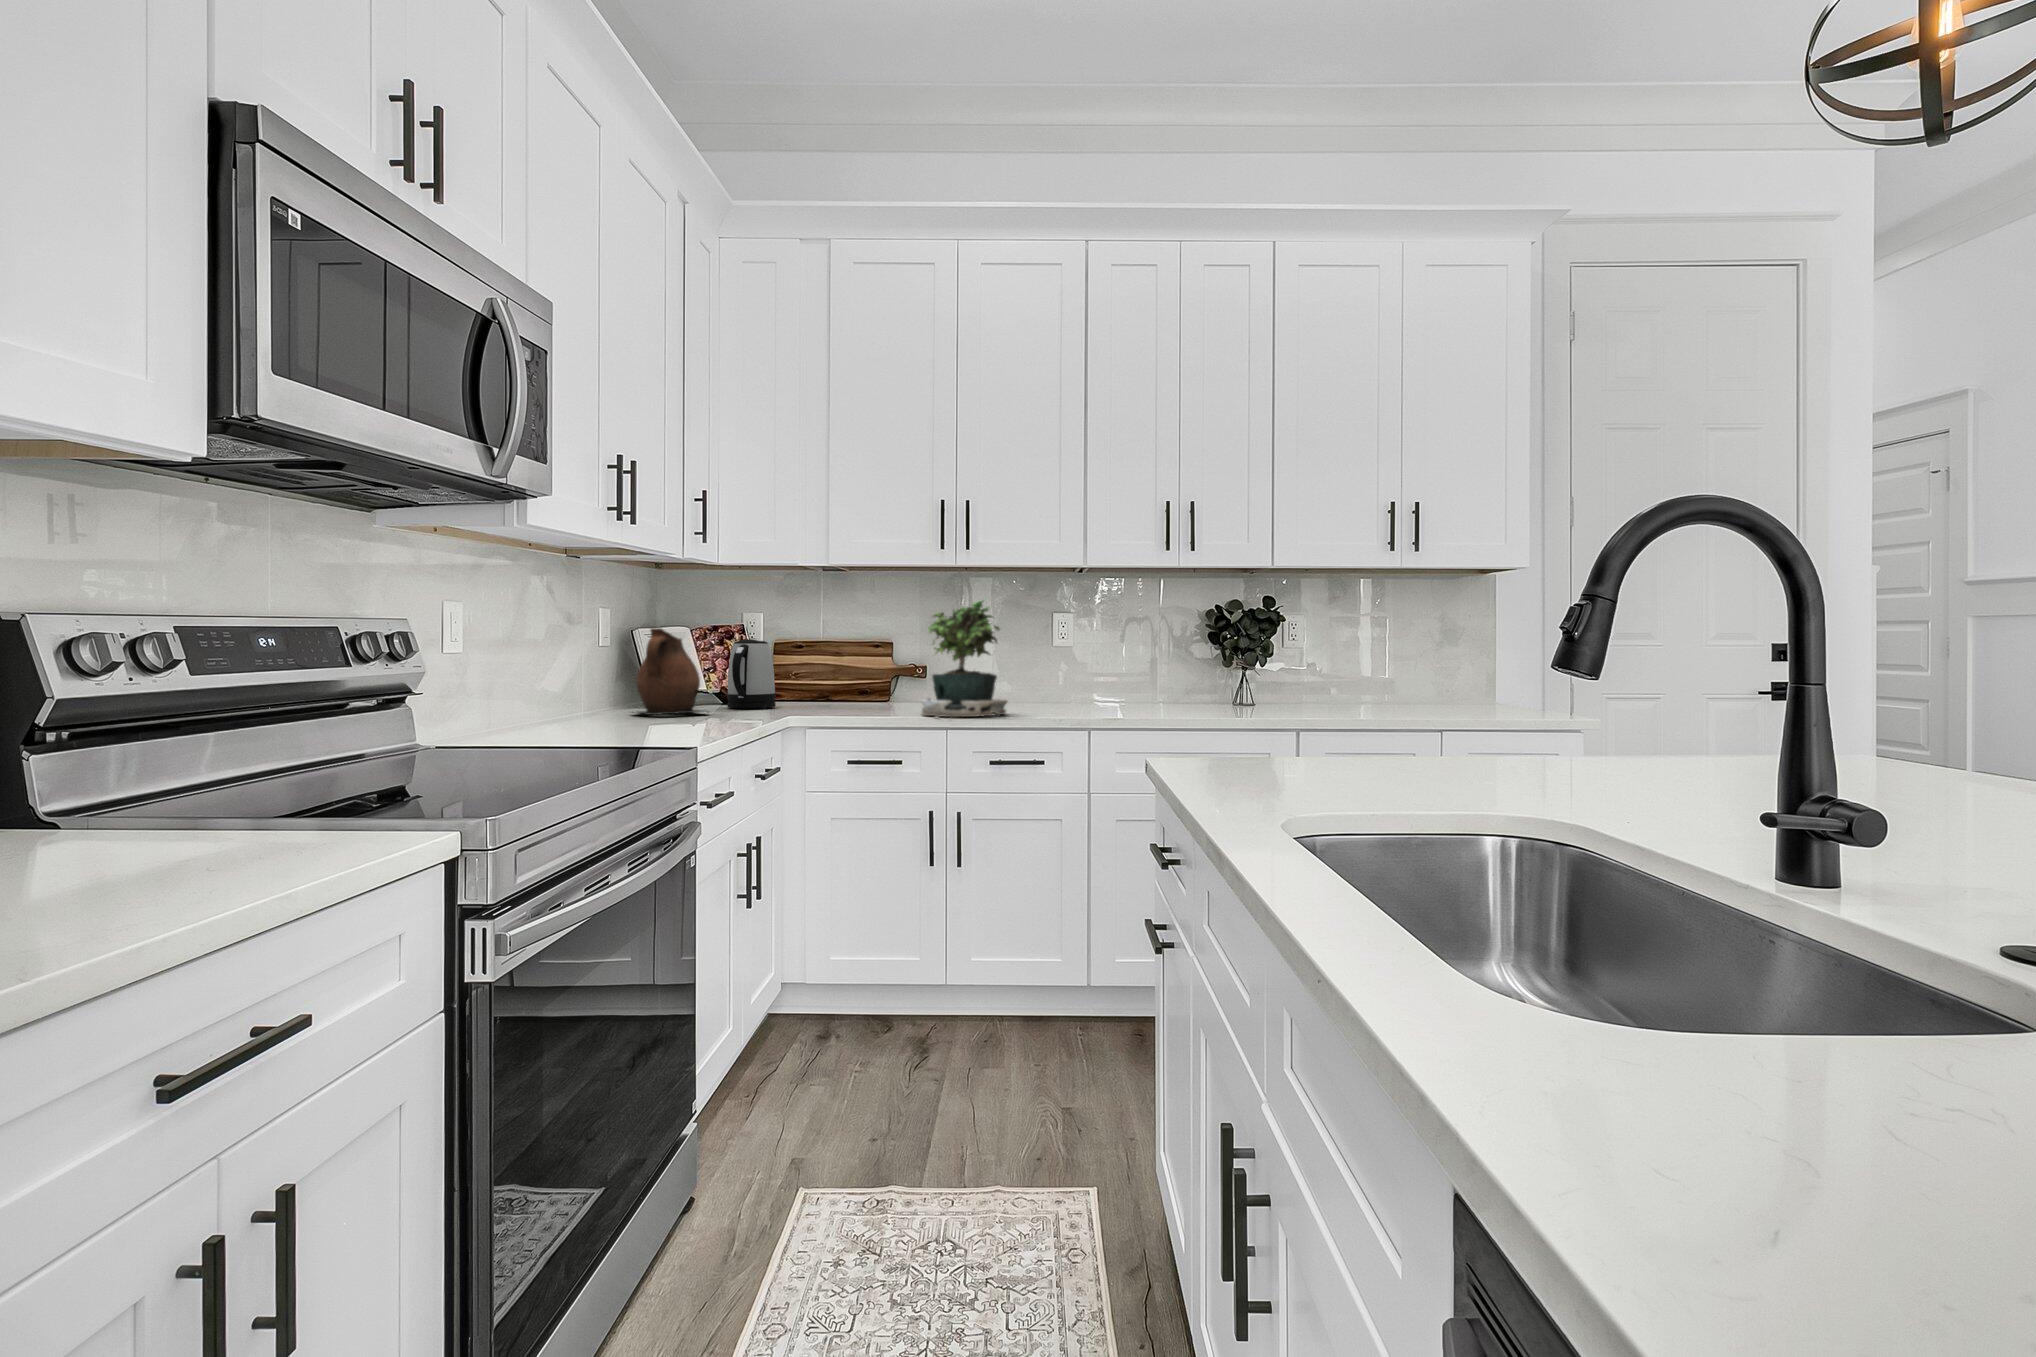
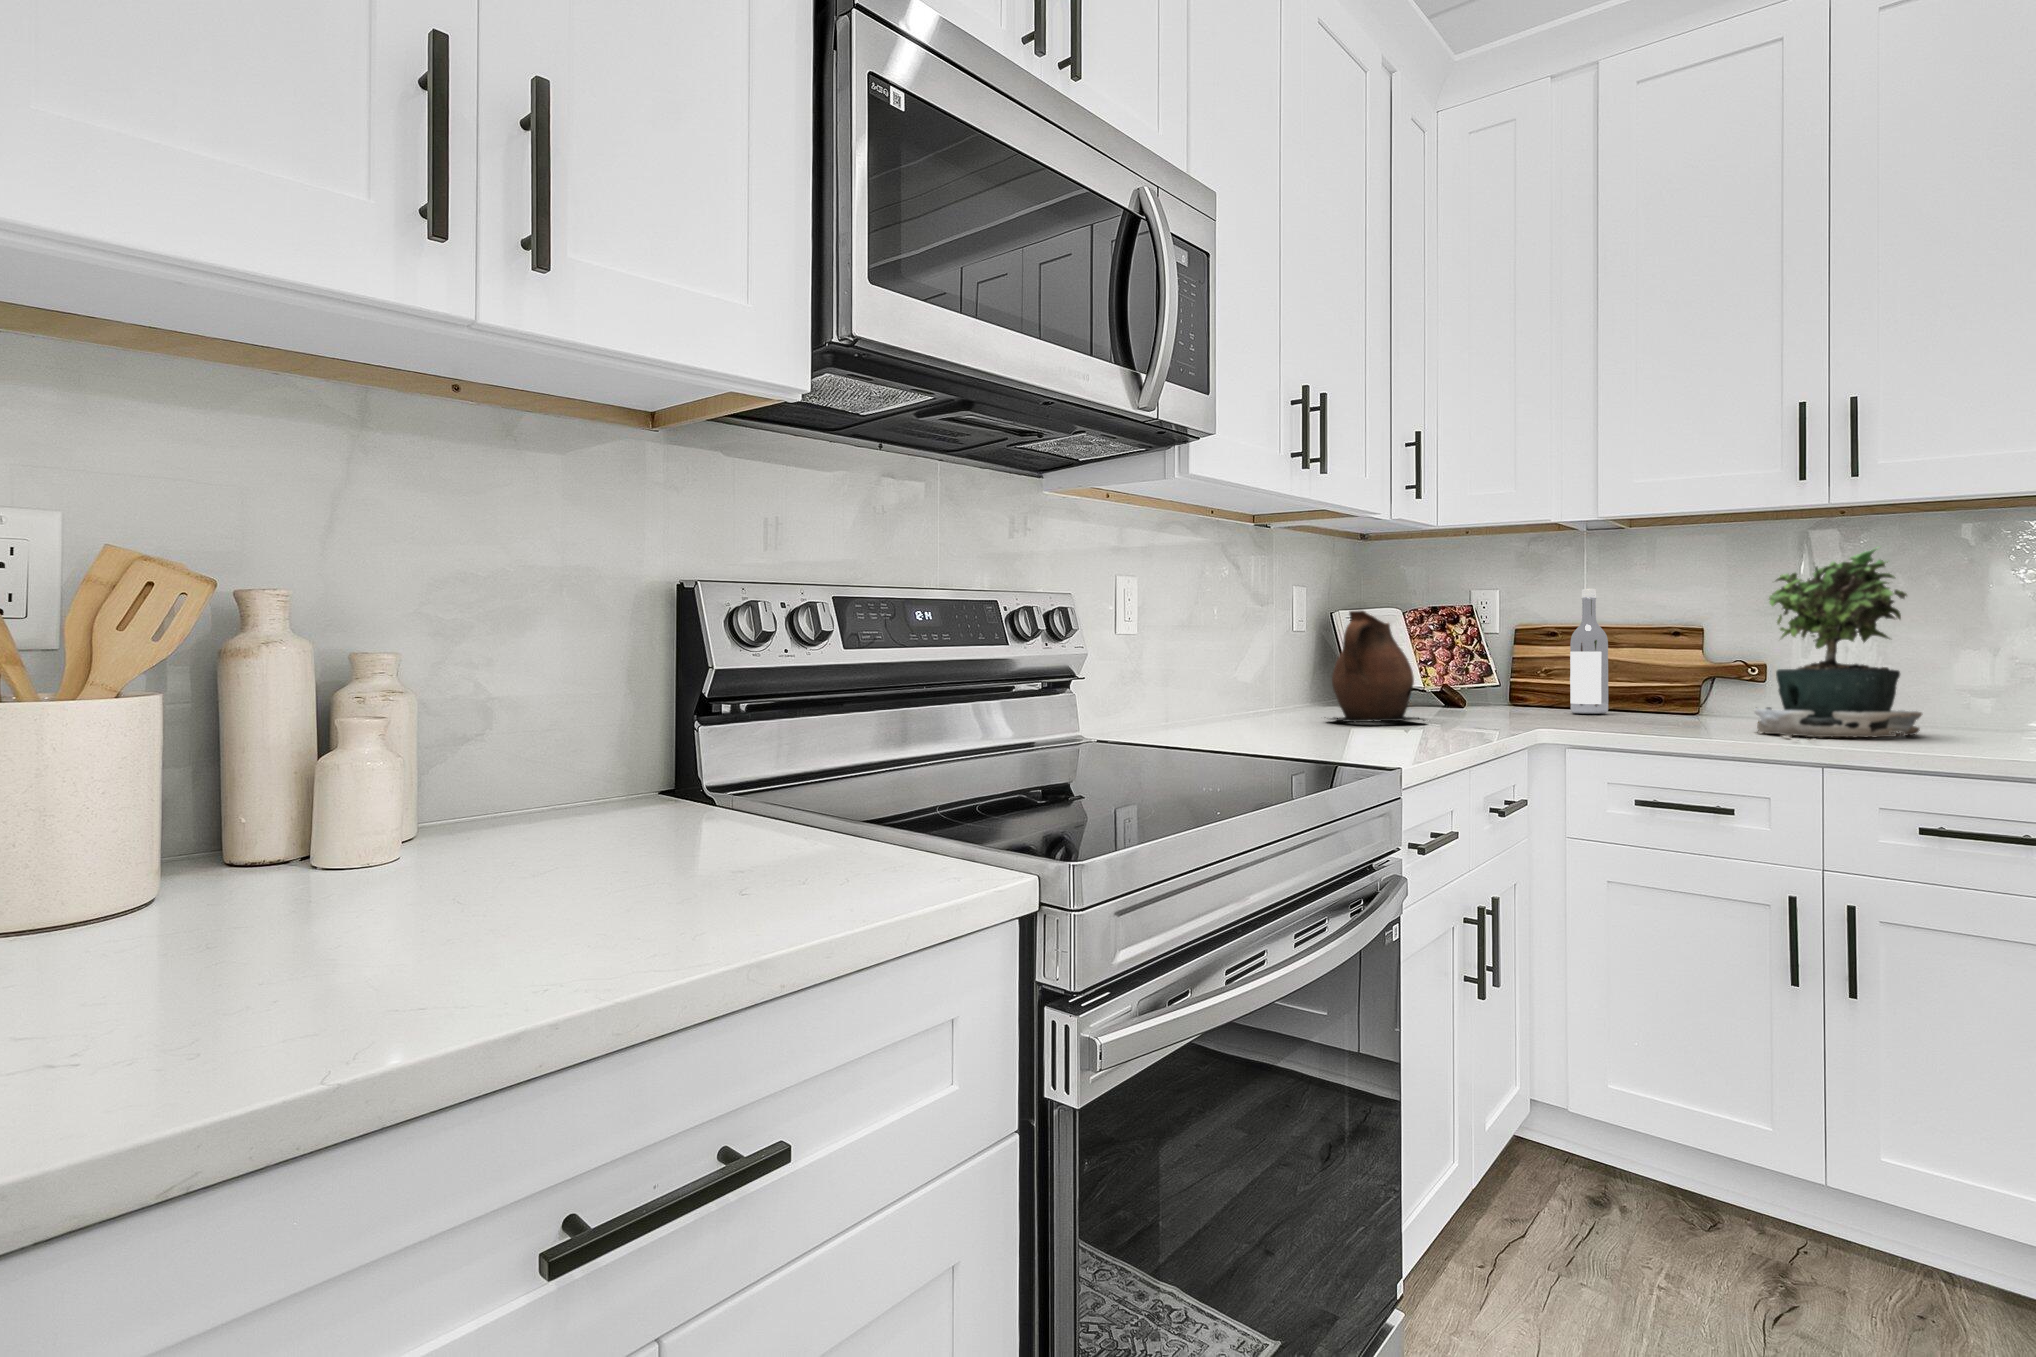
wine bottle: none [810,616,835,705] -> present [1570,589,1608,714]
kettle: present [727,639,776,708] -> none [1451,624,1519,717]

